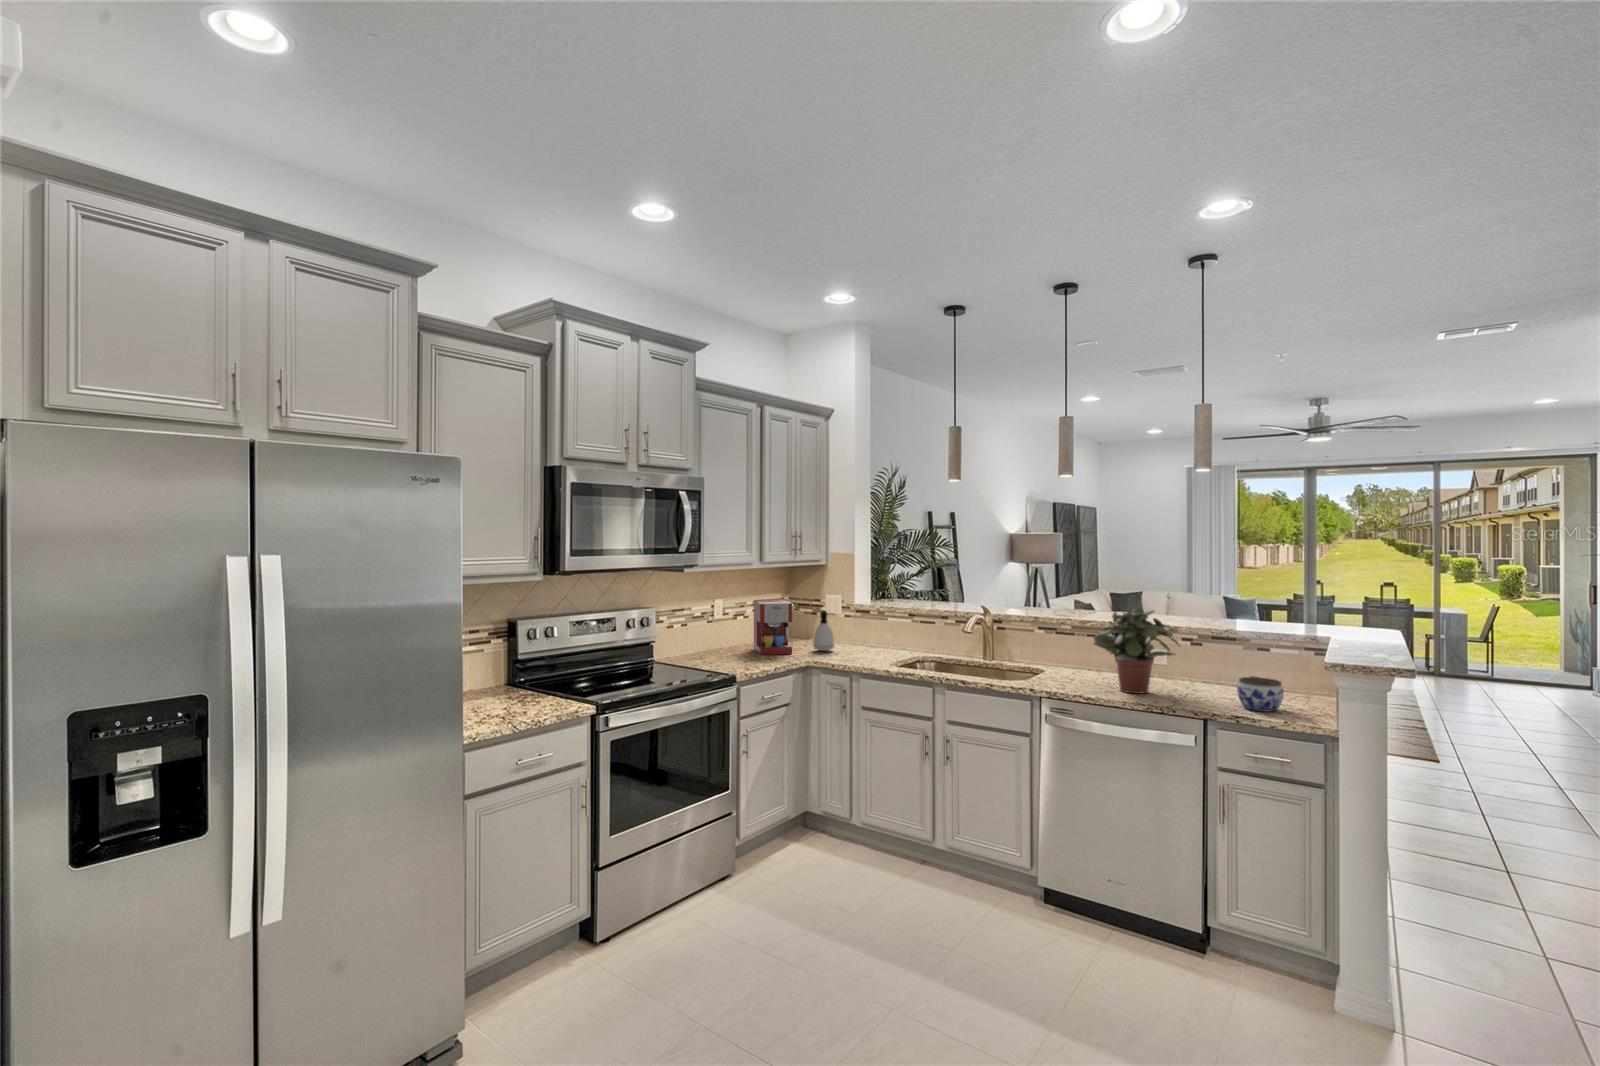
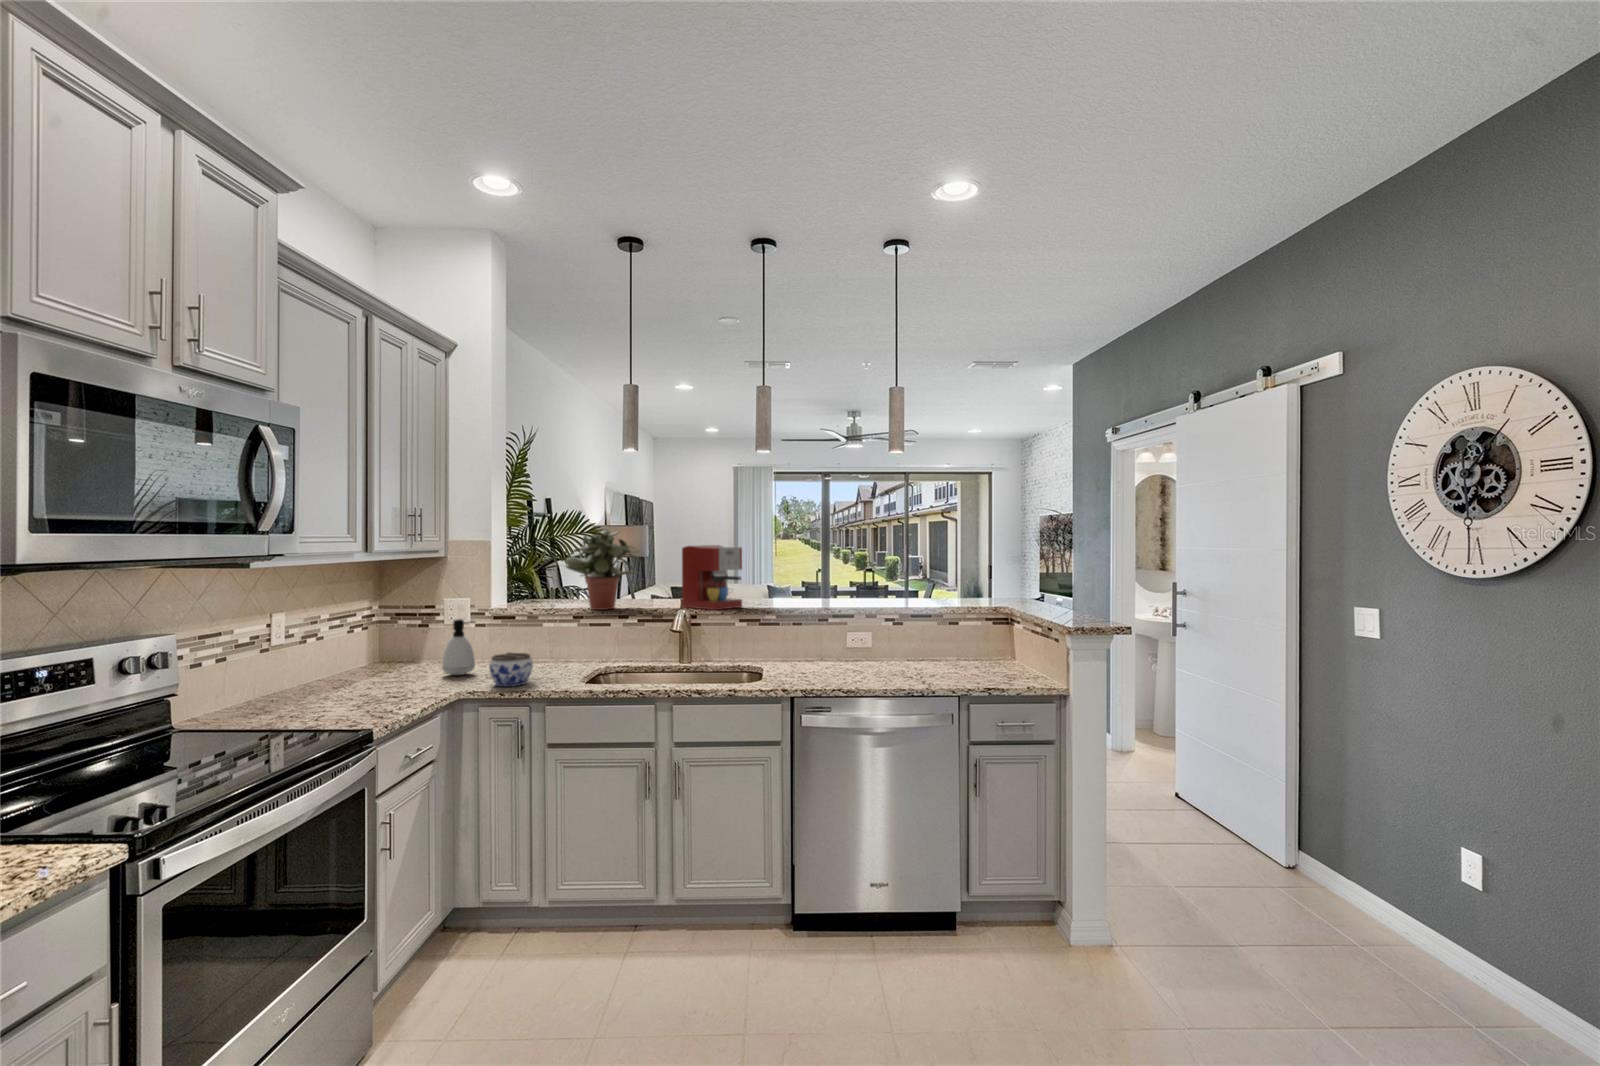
coffee maker: present [754,599,795,655] -> present [682,545,742,610]
potted plant: present [1094,607,1179,694] -> present [565,530,641,610]
jar: present [1237,676,1284,712] -> present [489,653,533,687]

